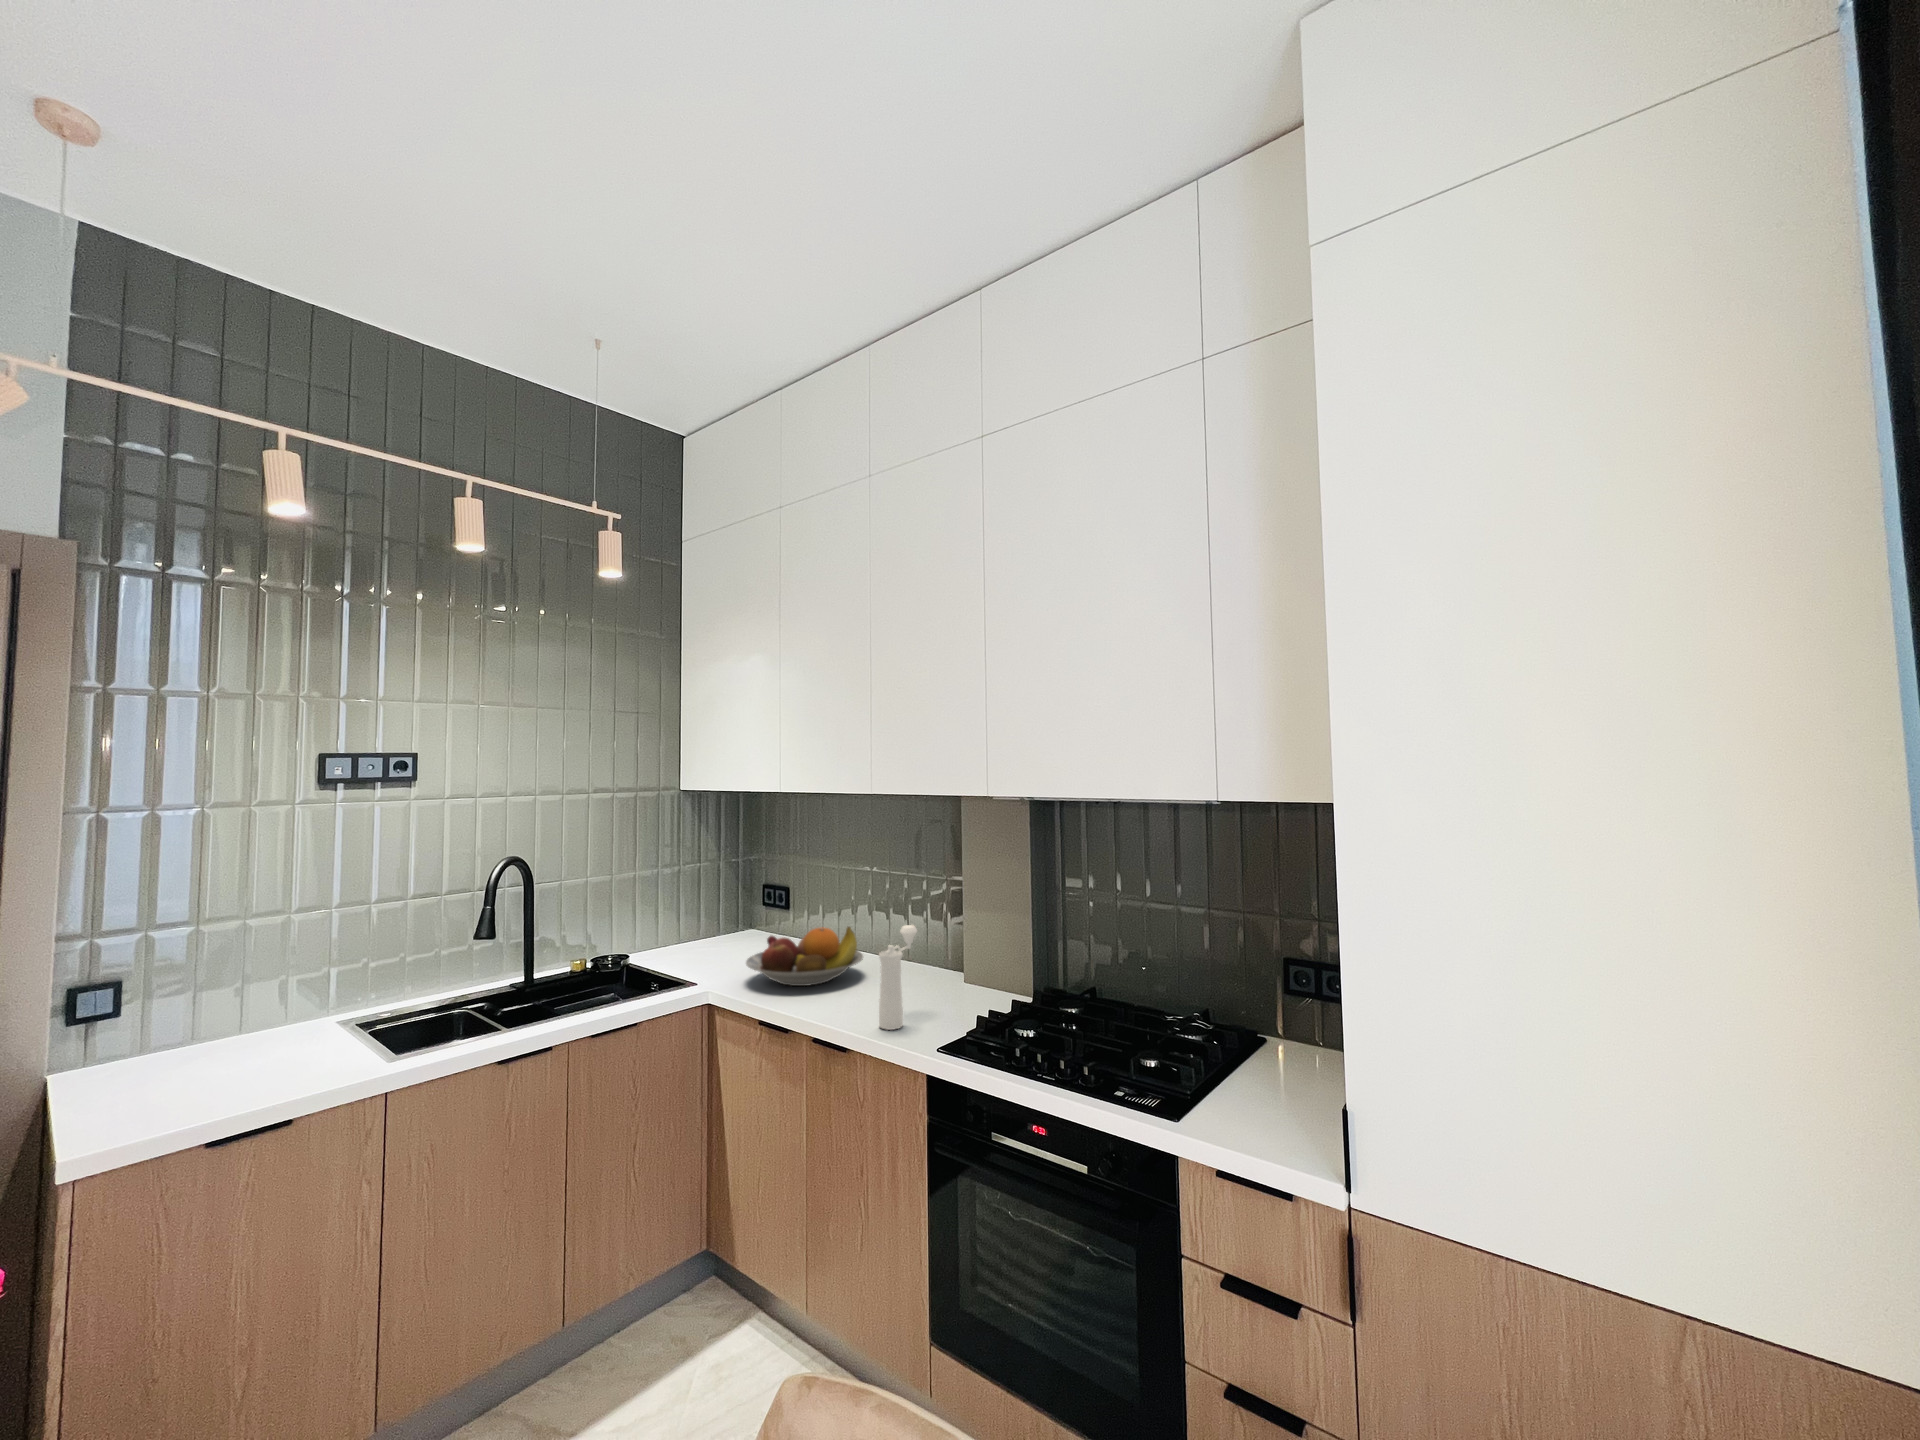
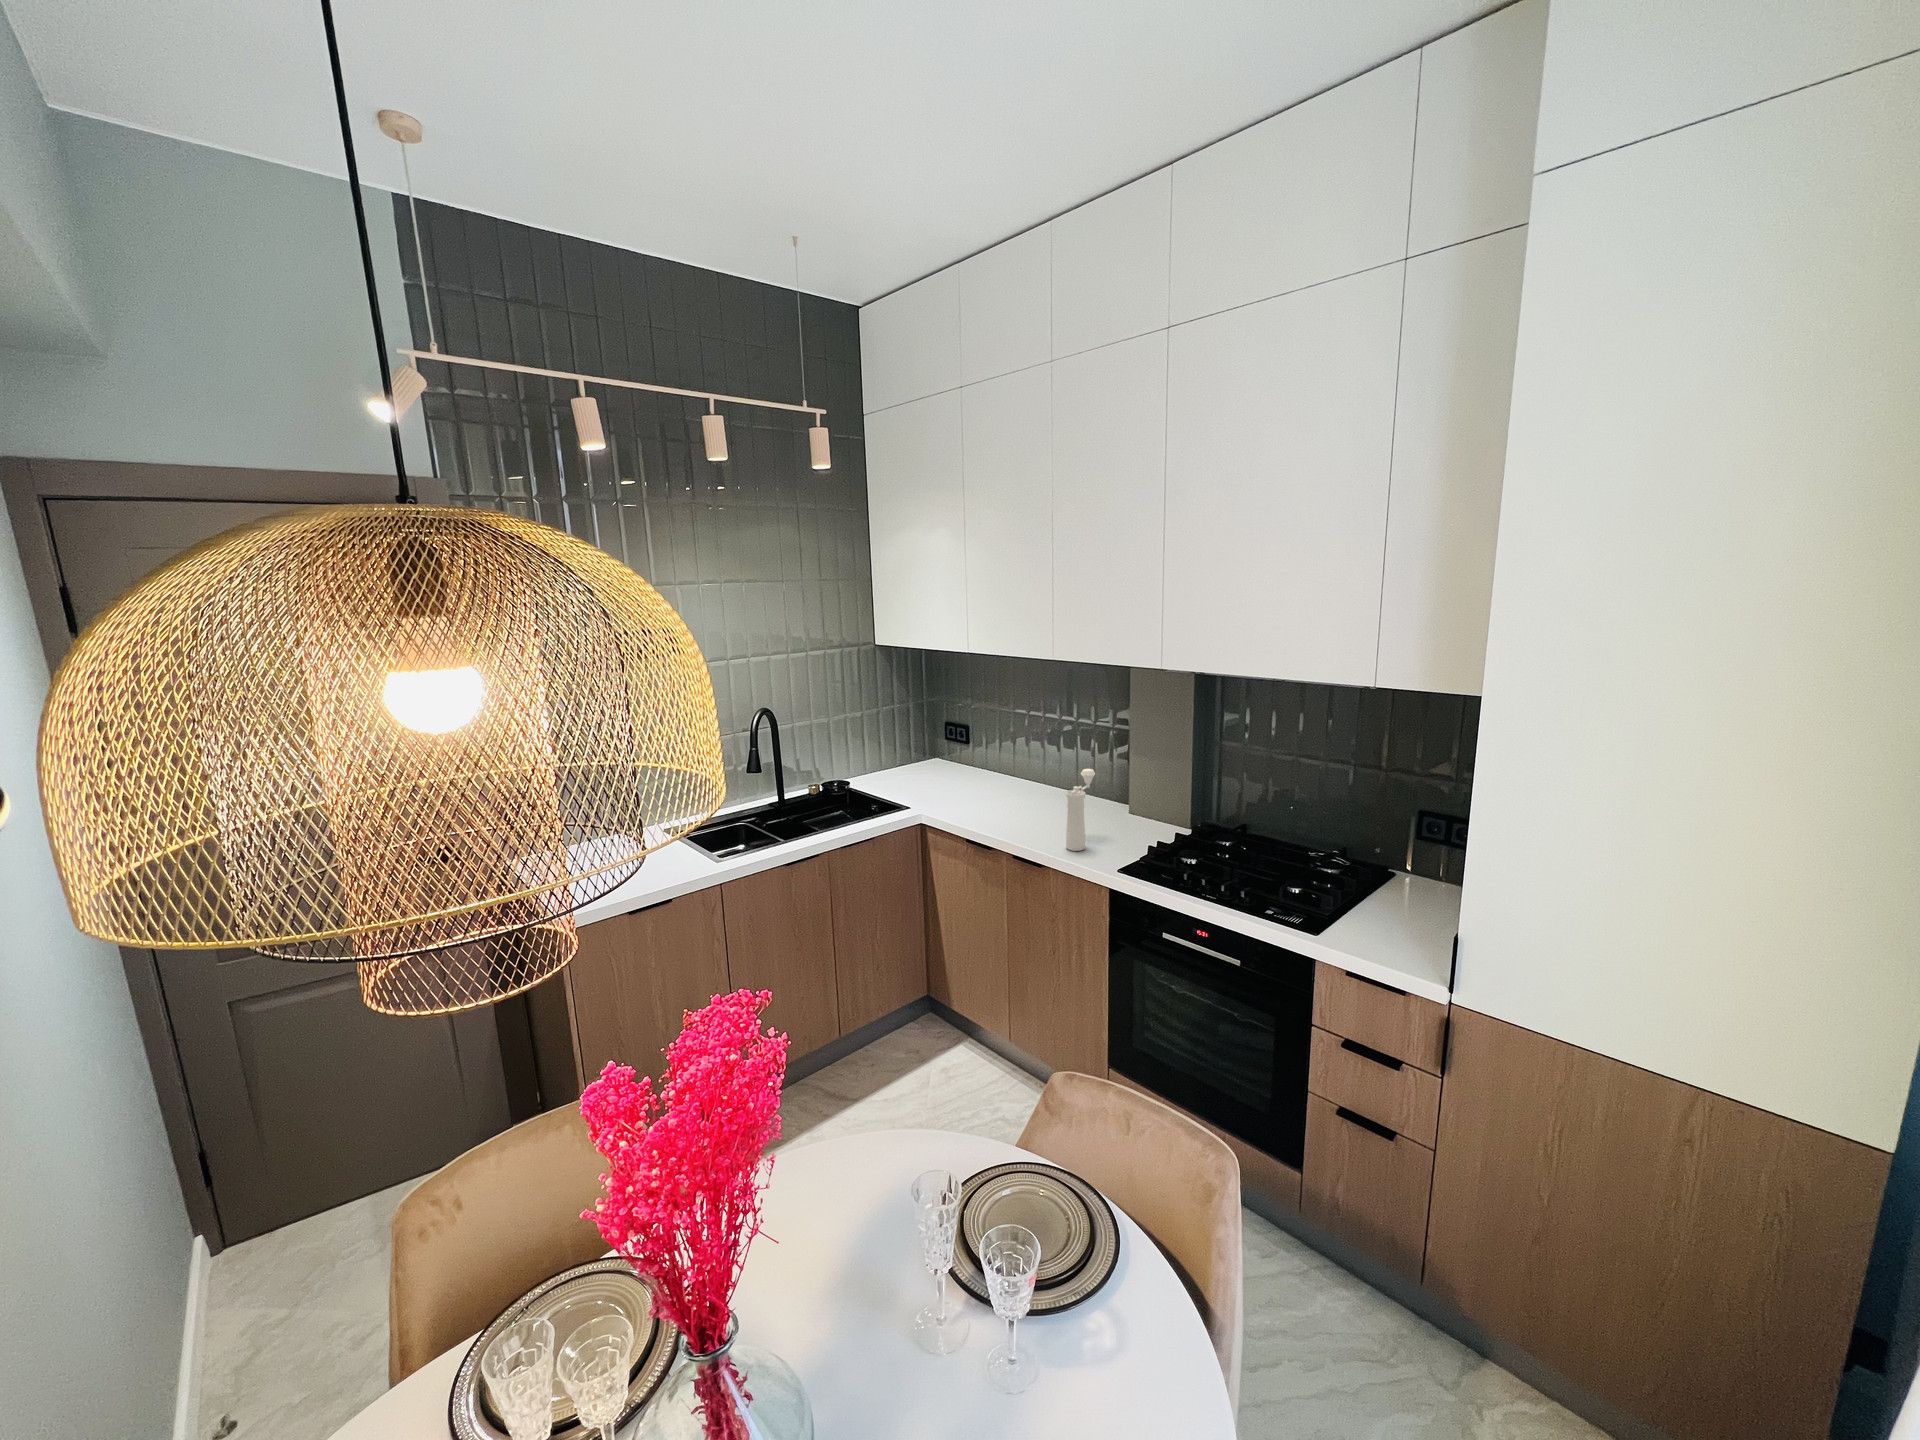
fruit bowl: present [746,927,863,986] -> none [948,762,1043,810]

